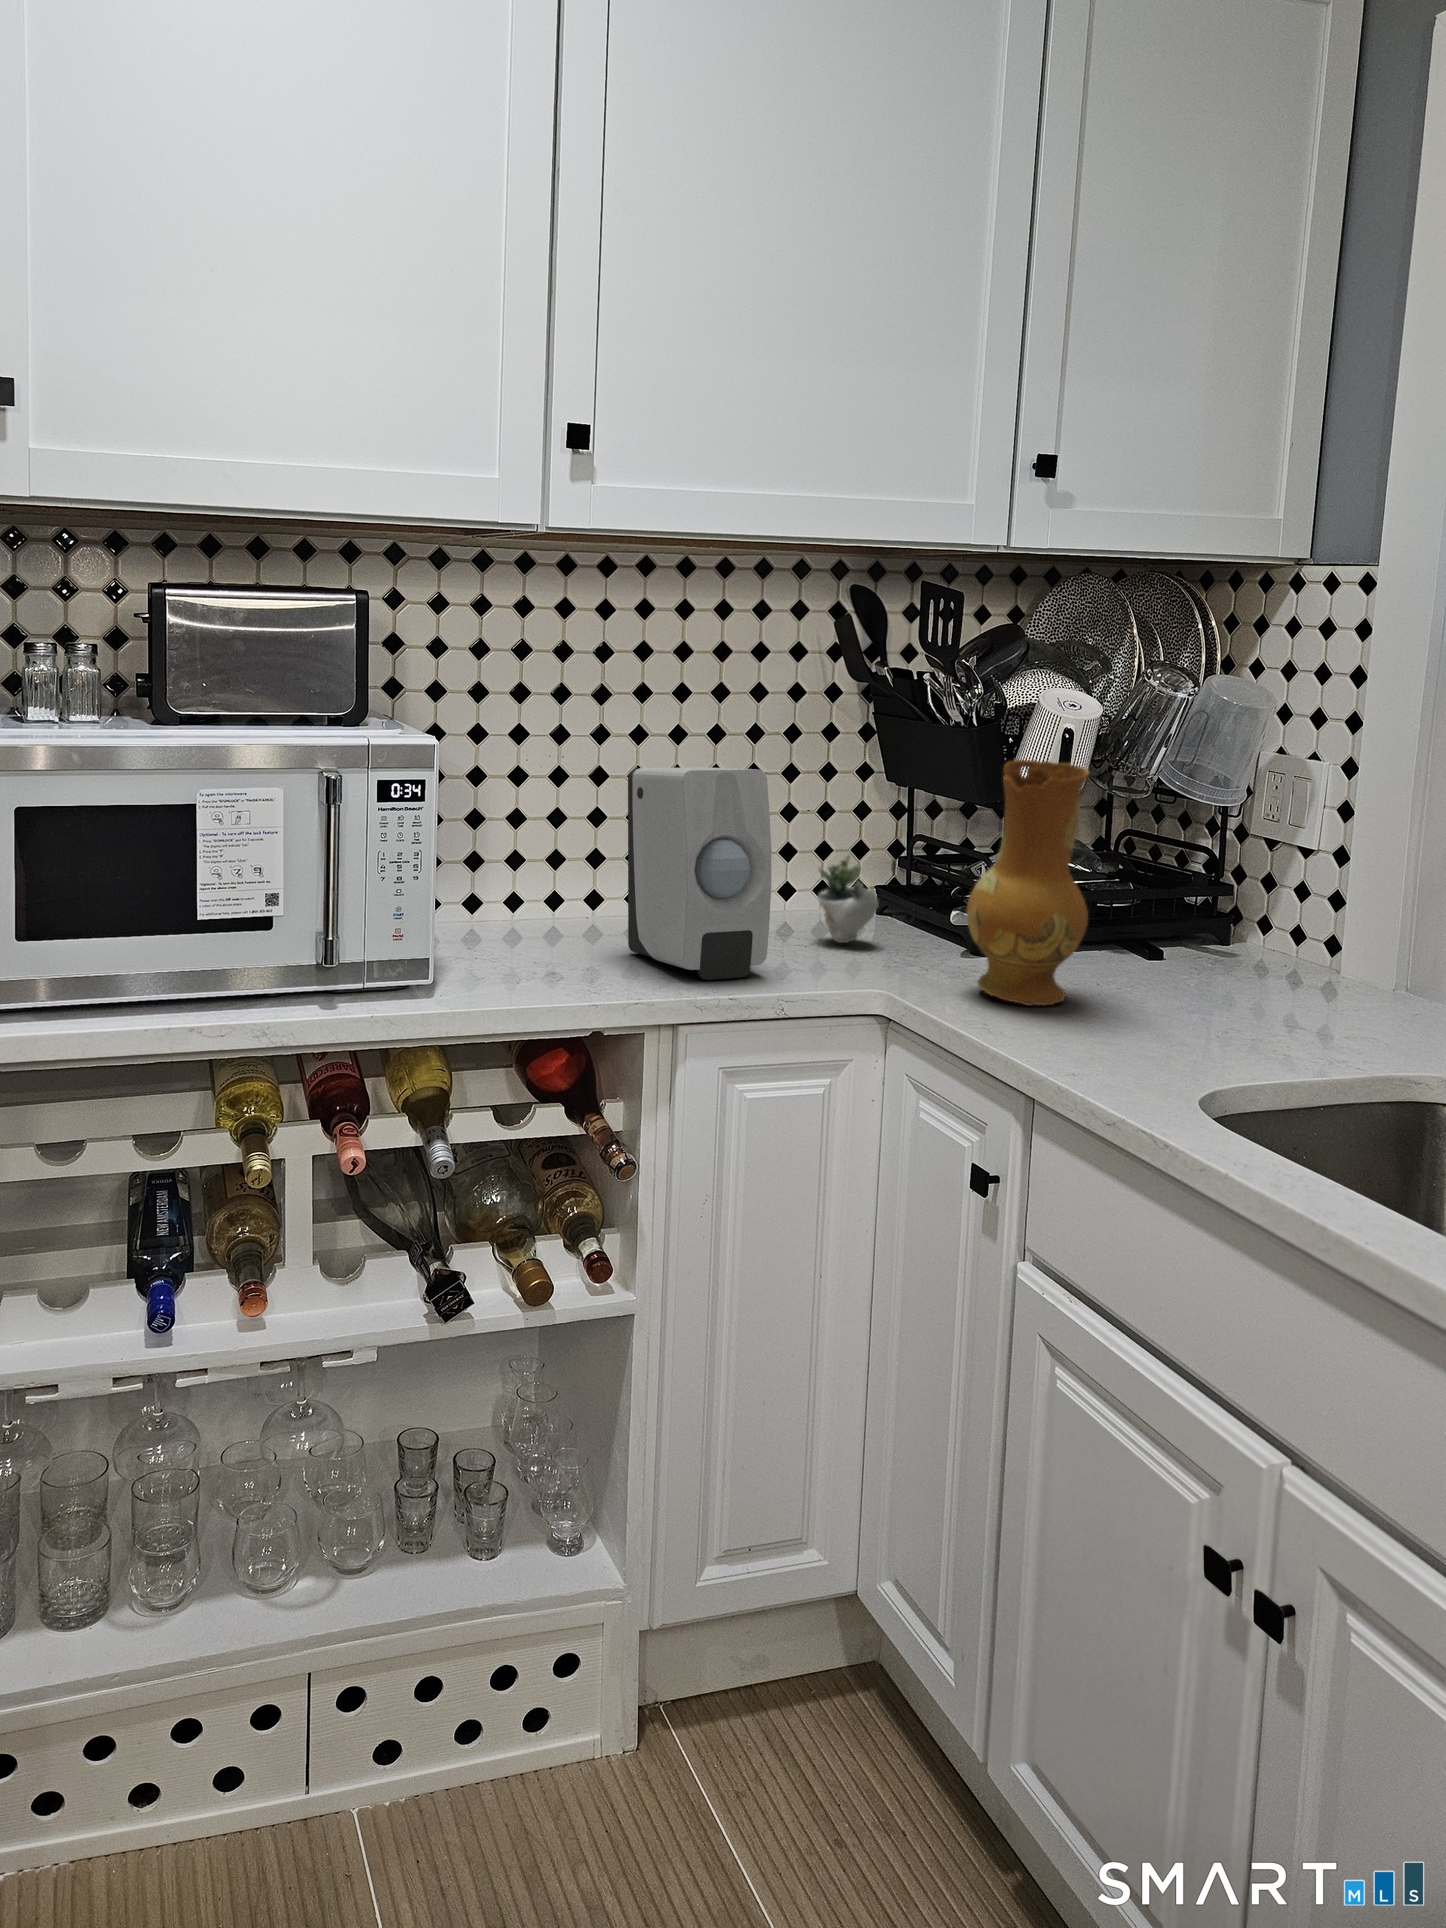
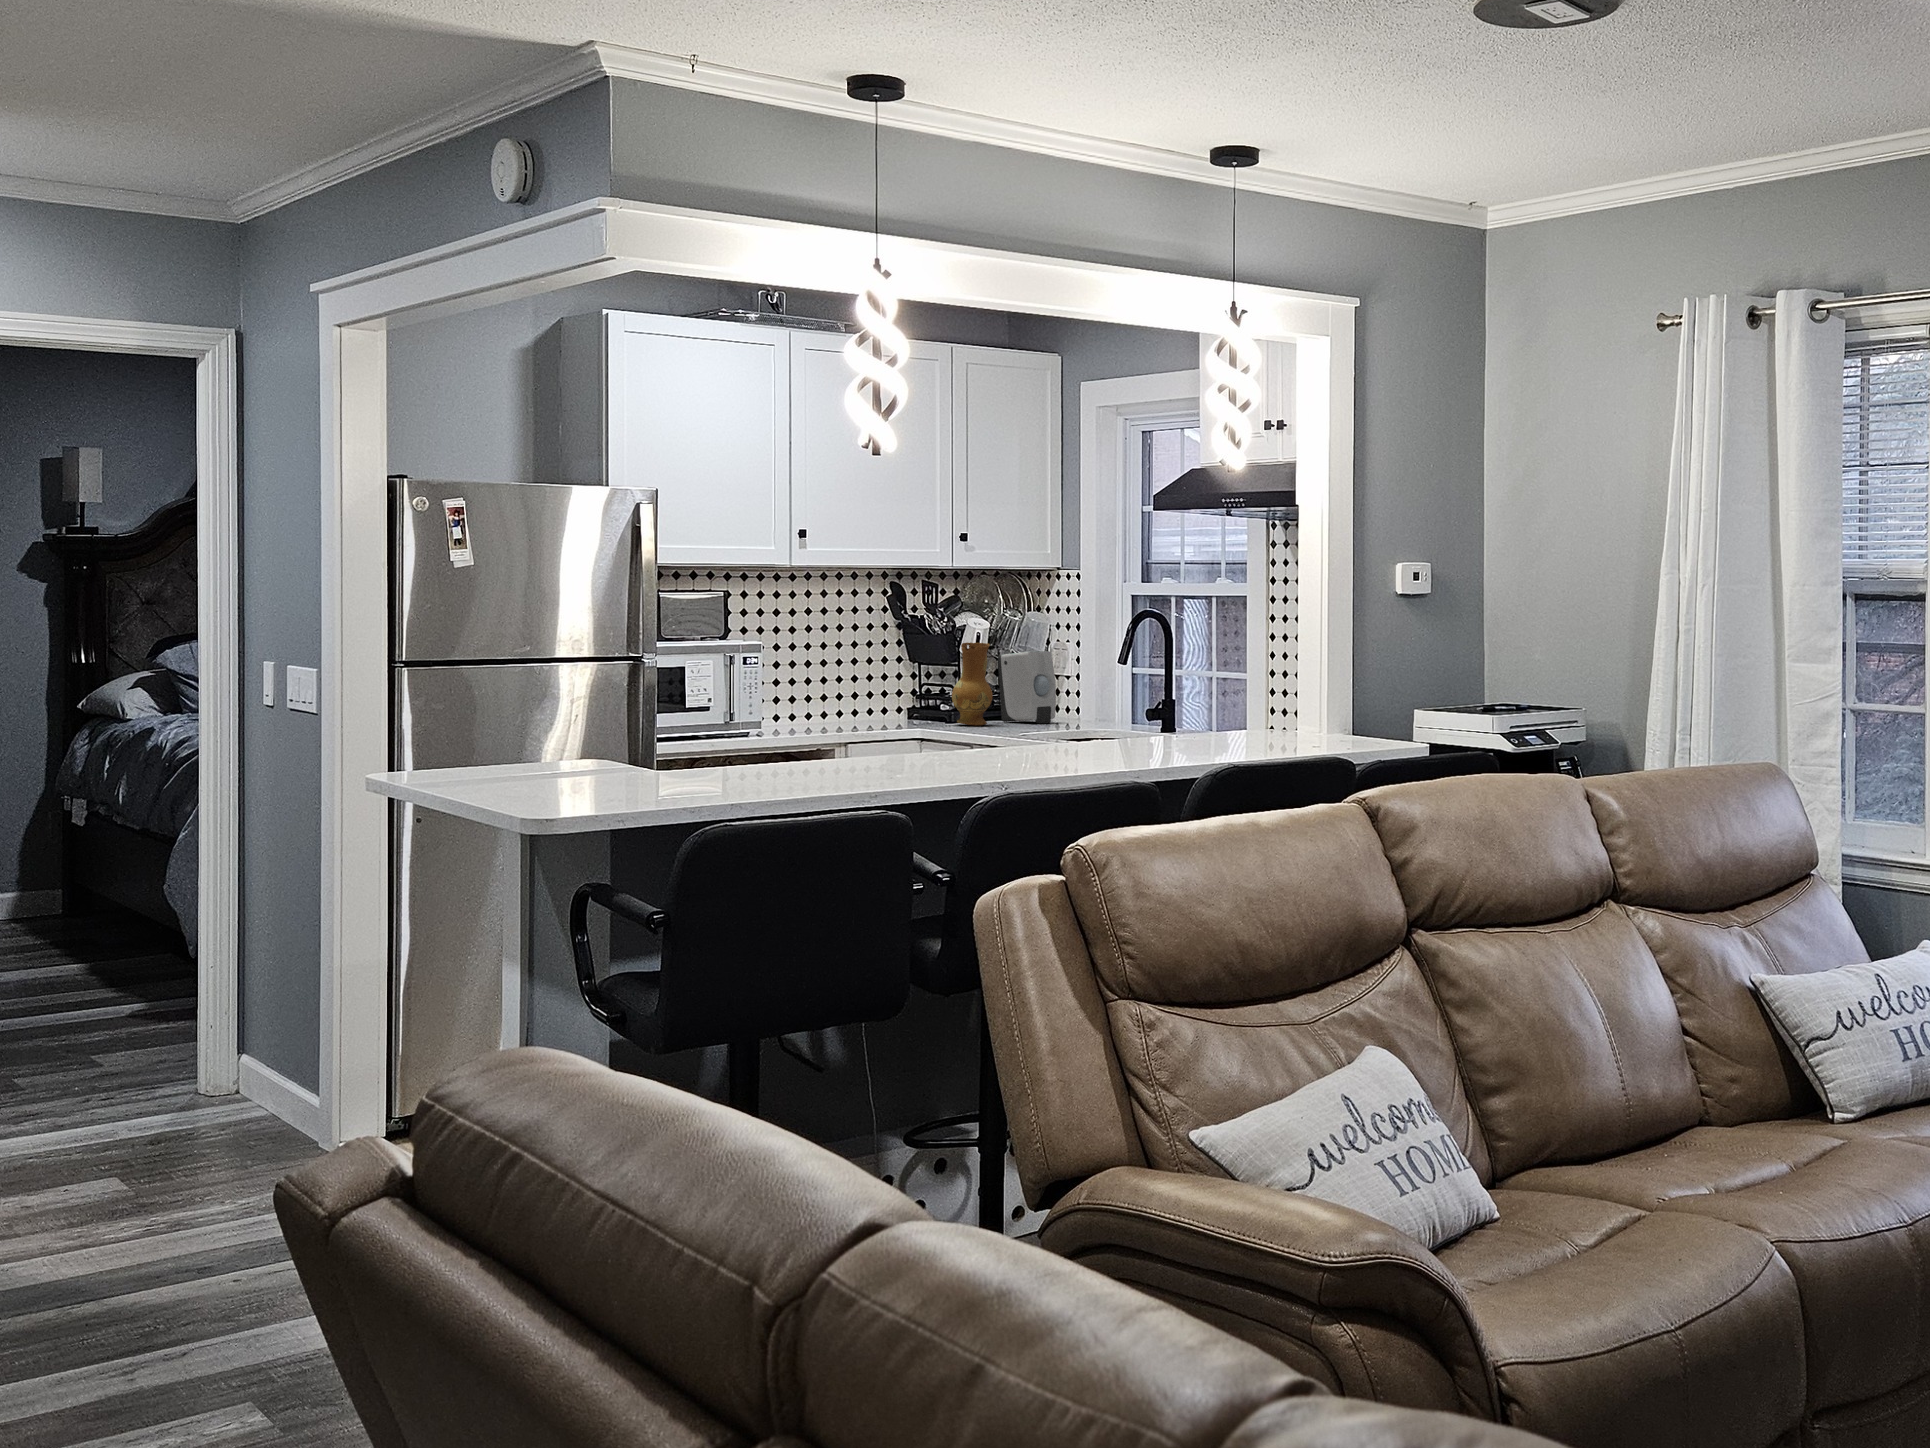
soap dispenser: present [628,767,771,980] -> present [998,651,1056,723]
succulent plant: present [818,855,889,943] -> none [891,684,921,722]

